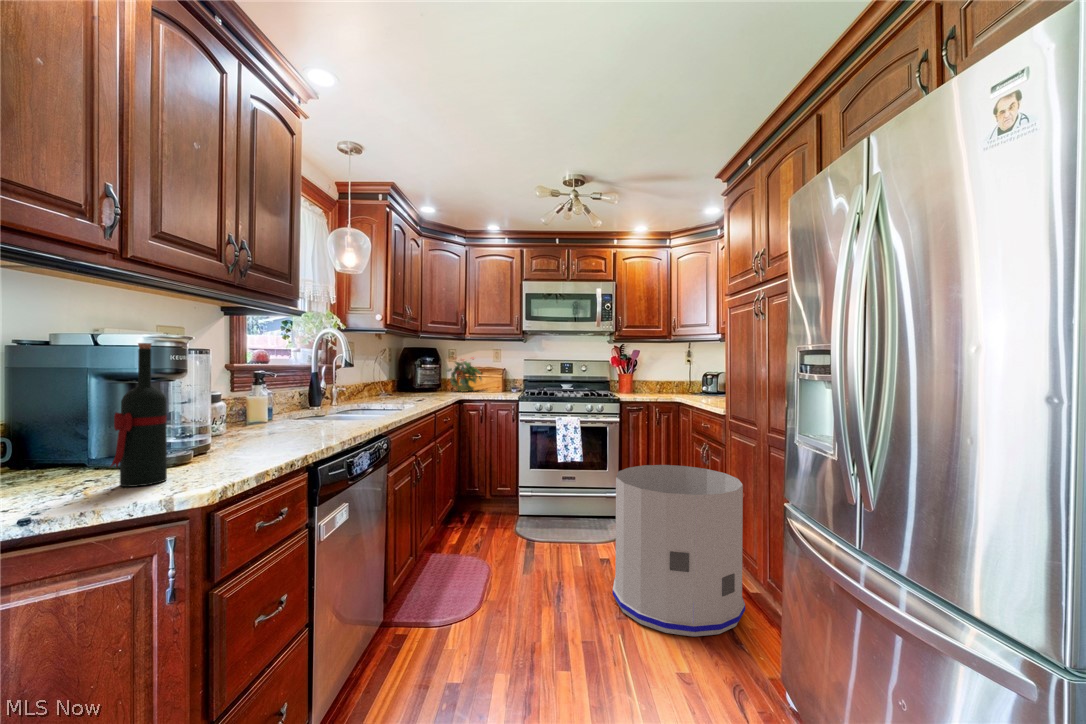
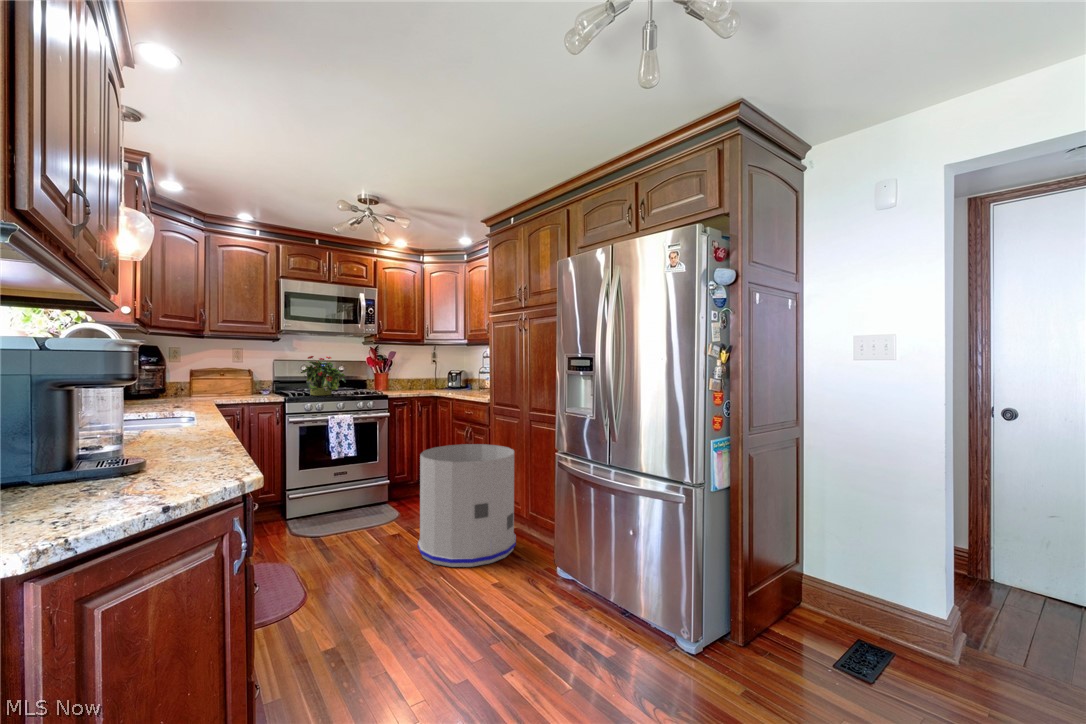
wine bottle: present [111,343,167,487] -> none [113,348,160,490]
potted plant: present [448,358,482,392] -> present [301,356,346,396]

